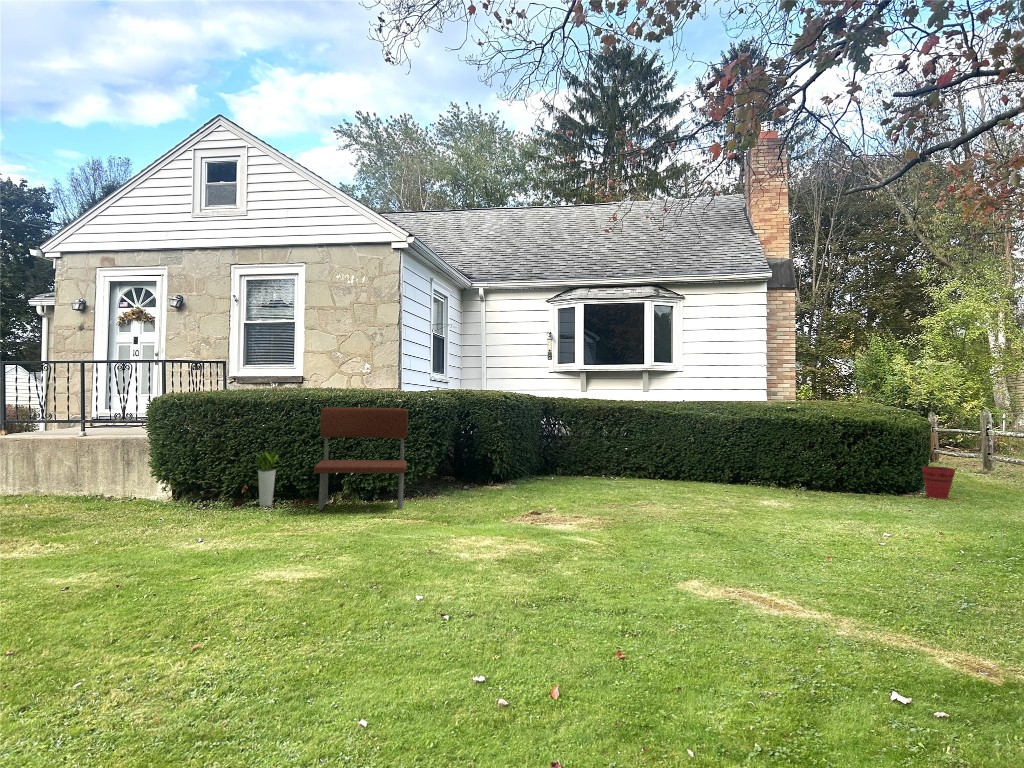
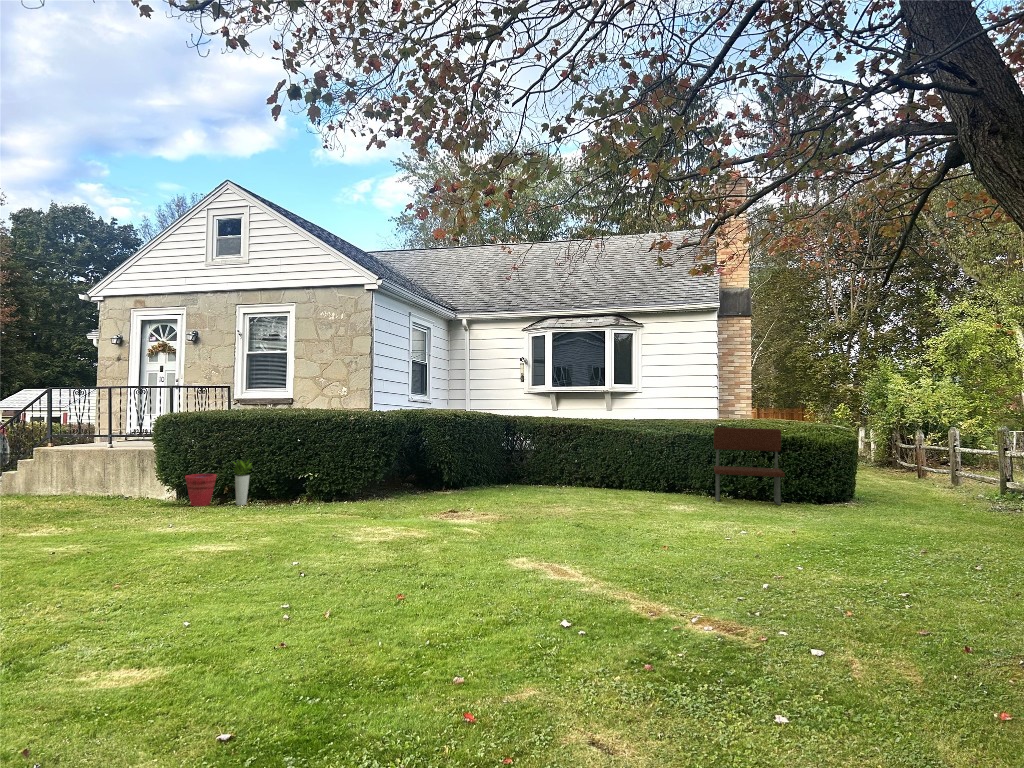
bench: present [314,407,408,510] -> present [714,427,785,505]
bucket: present [922,466,955,499] -> present [185,474,217,506]

